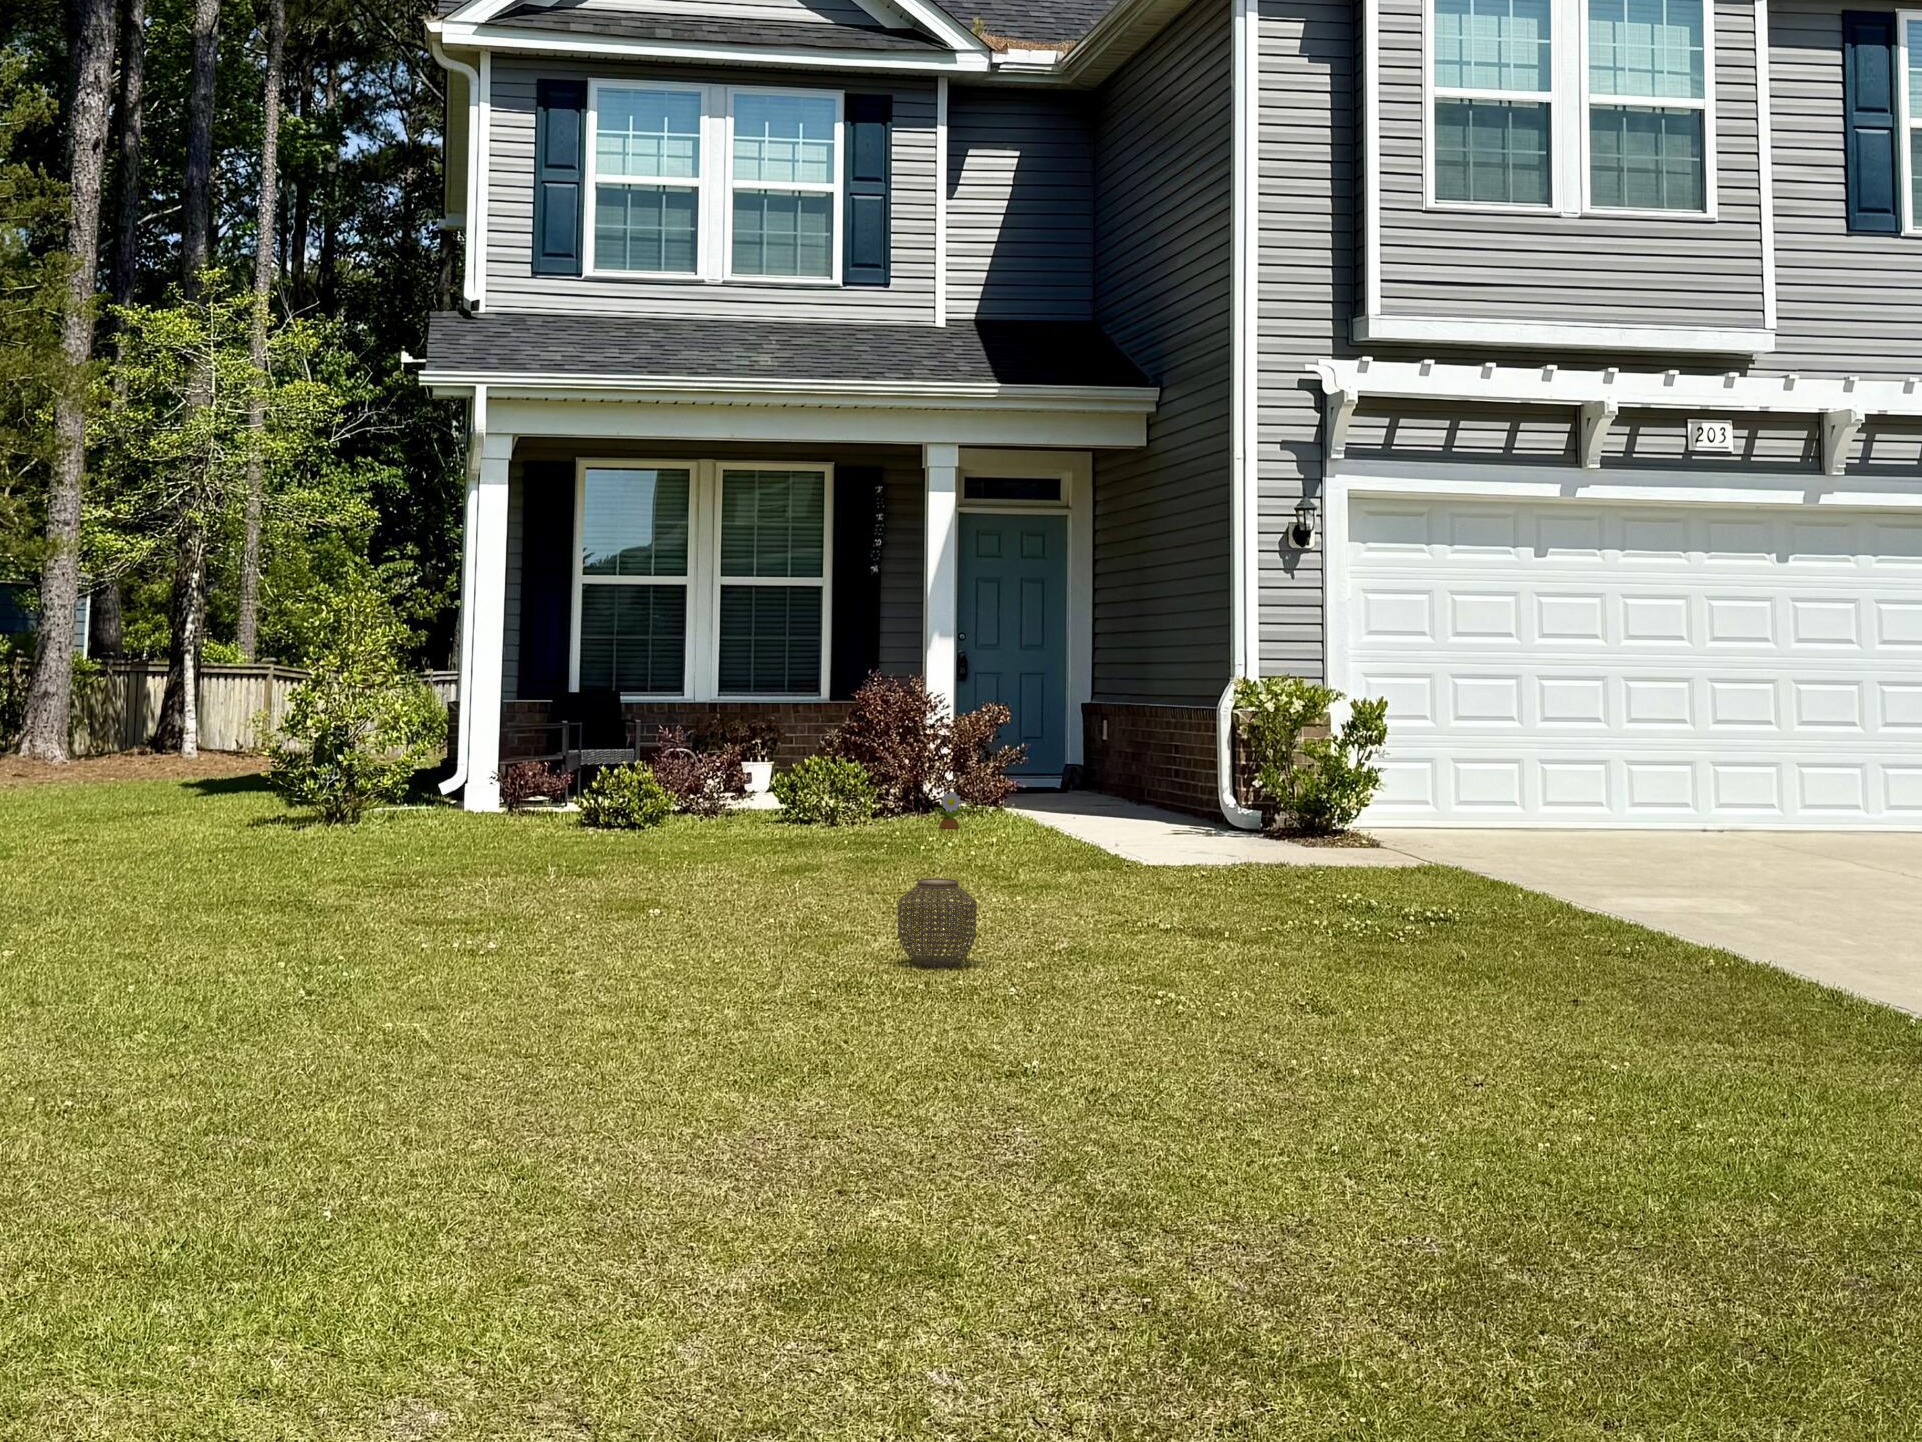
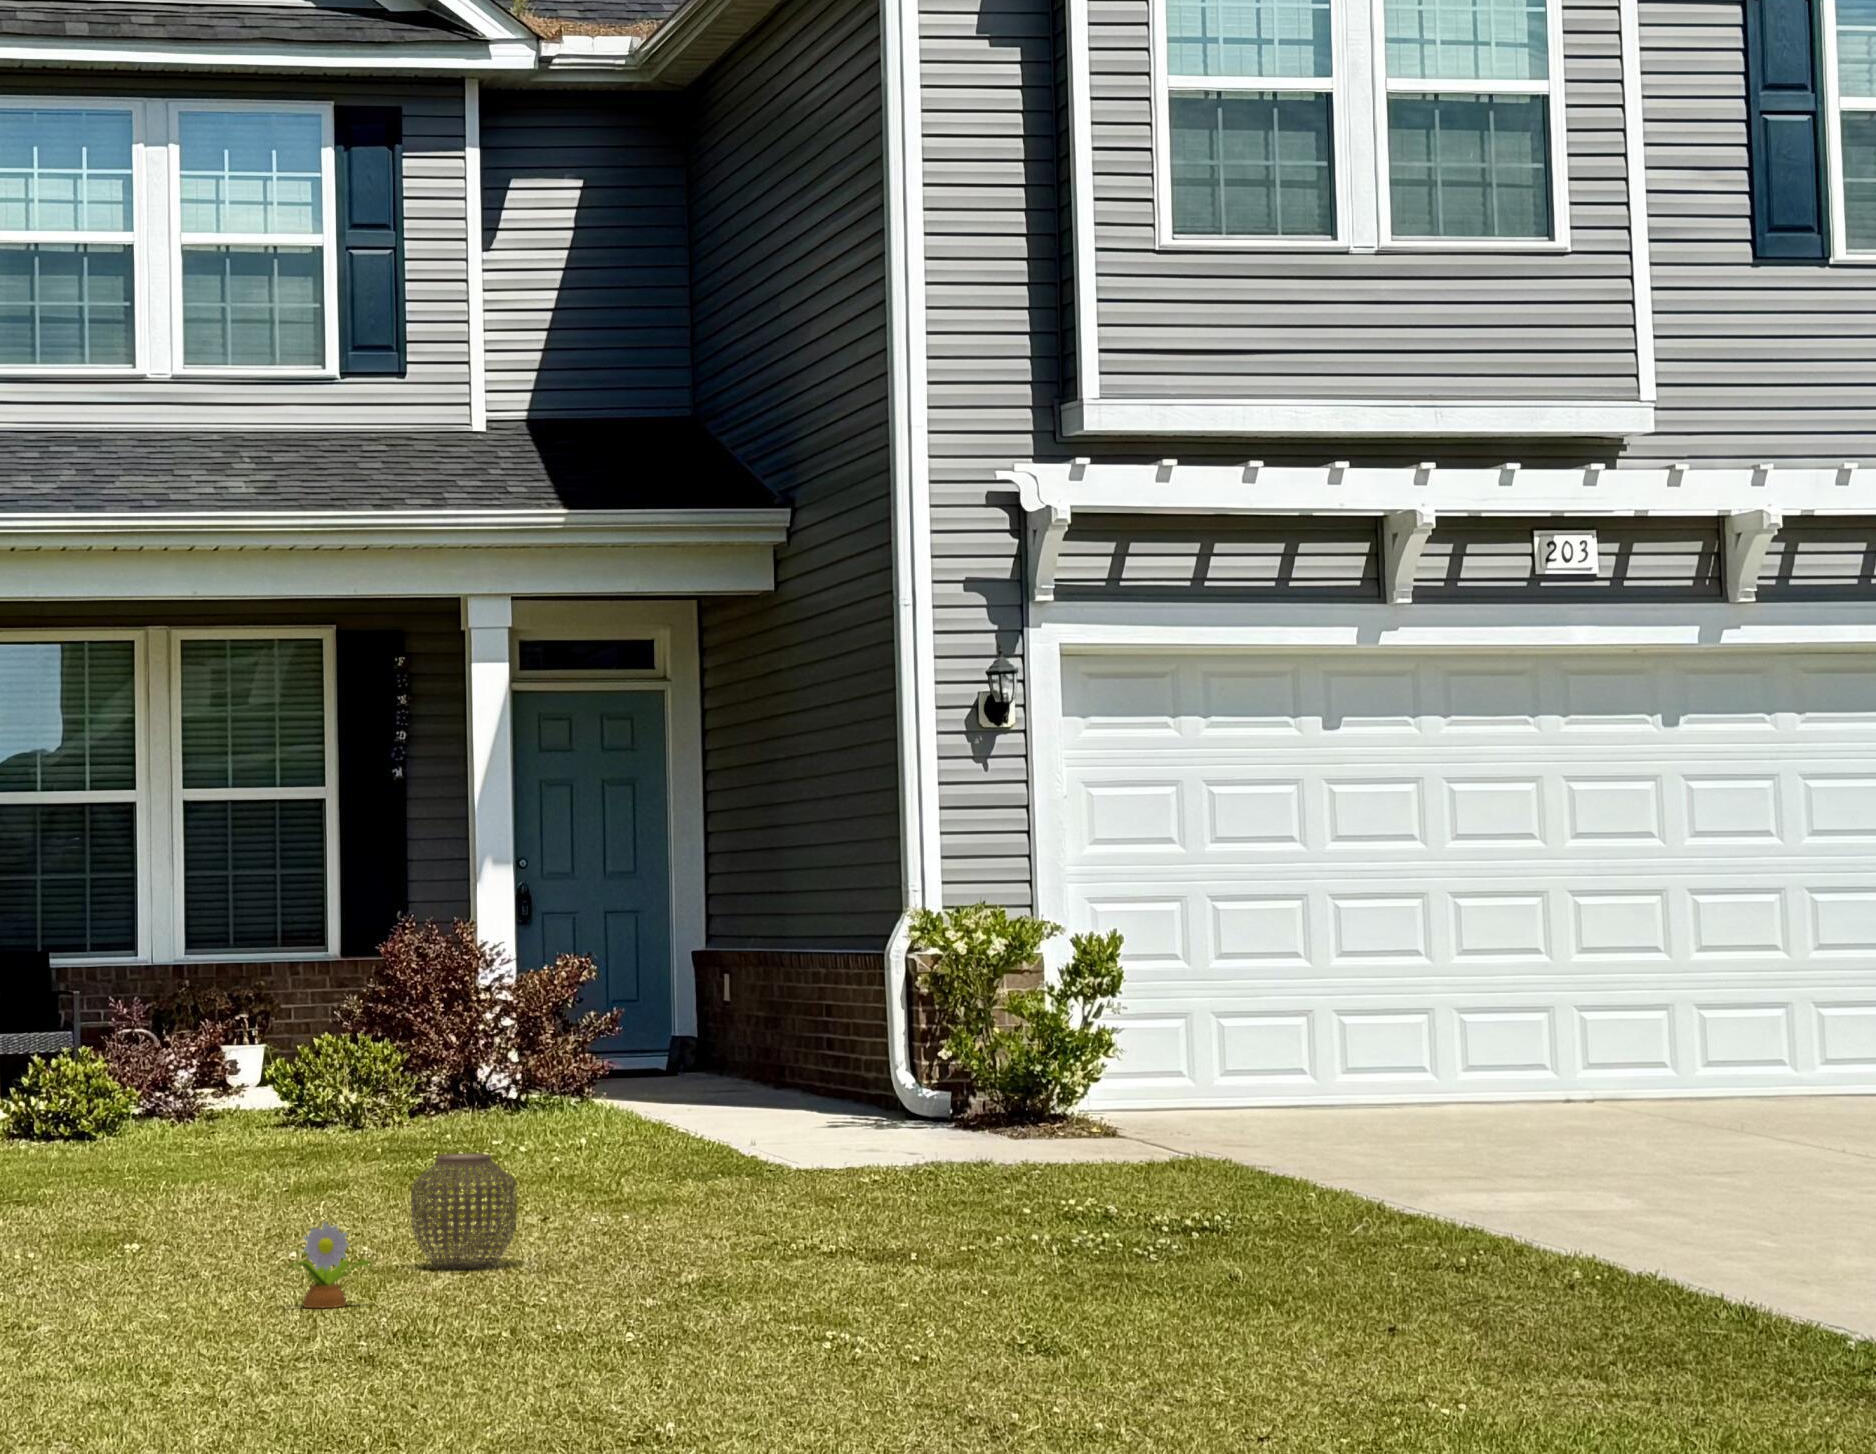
decorative plant: present [932,791,970,829] -> present [284,1222,373,1308]

